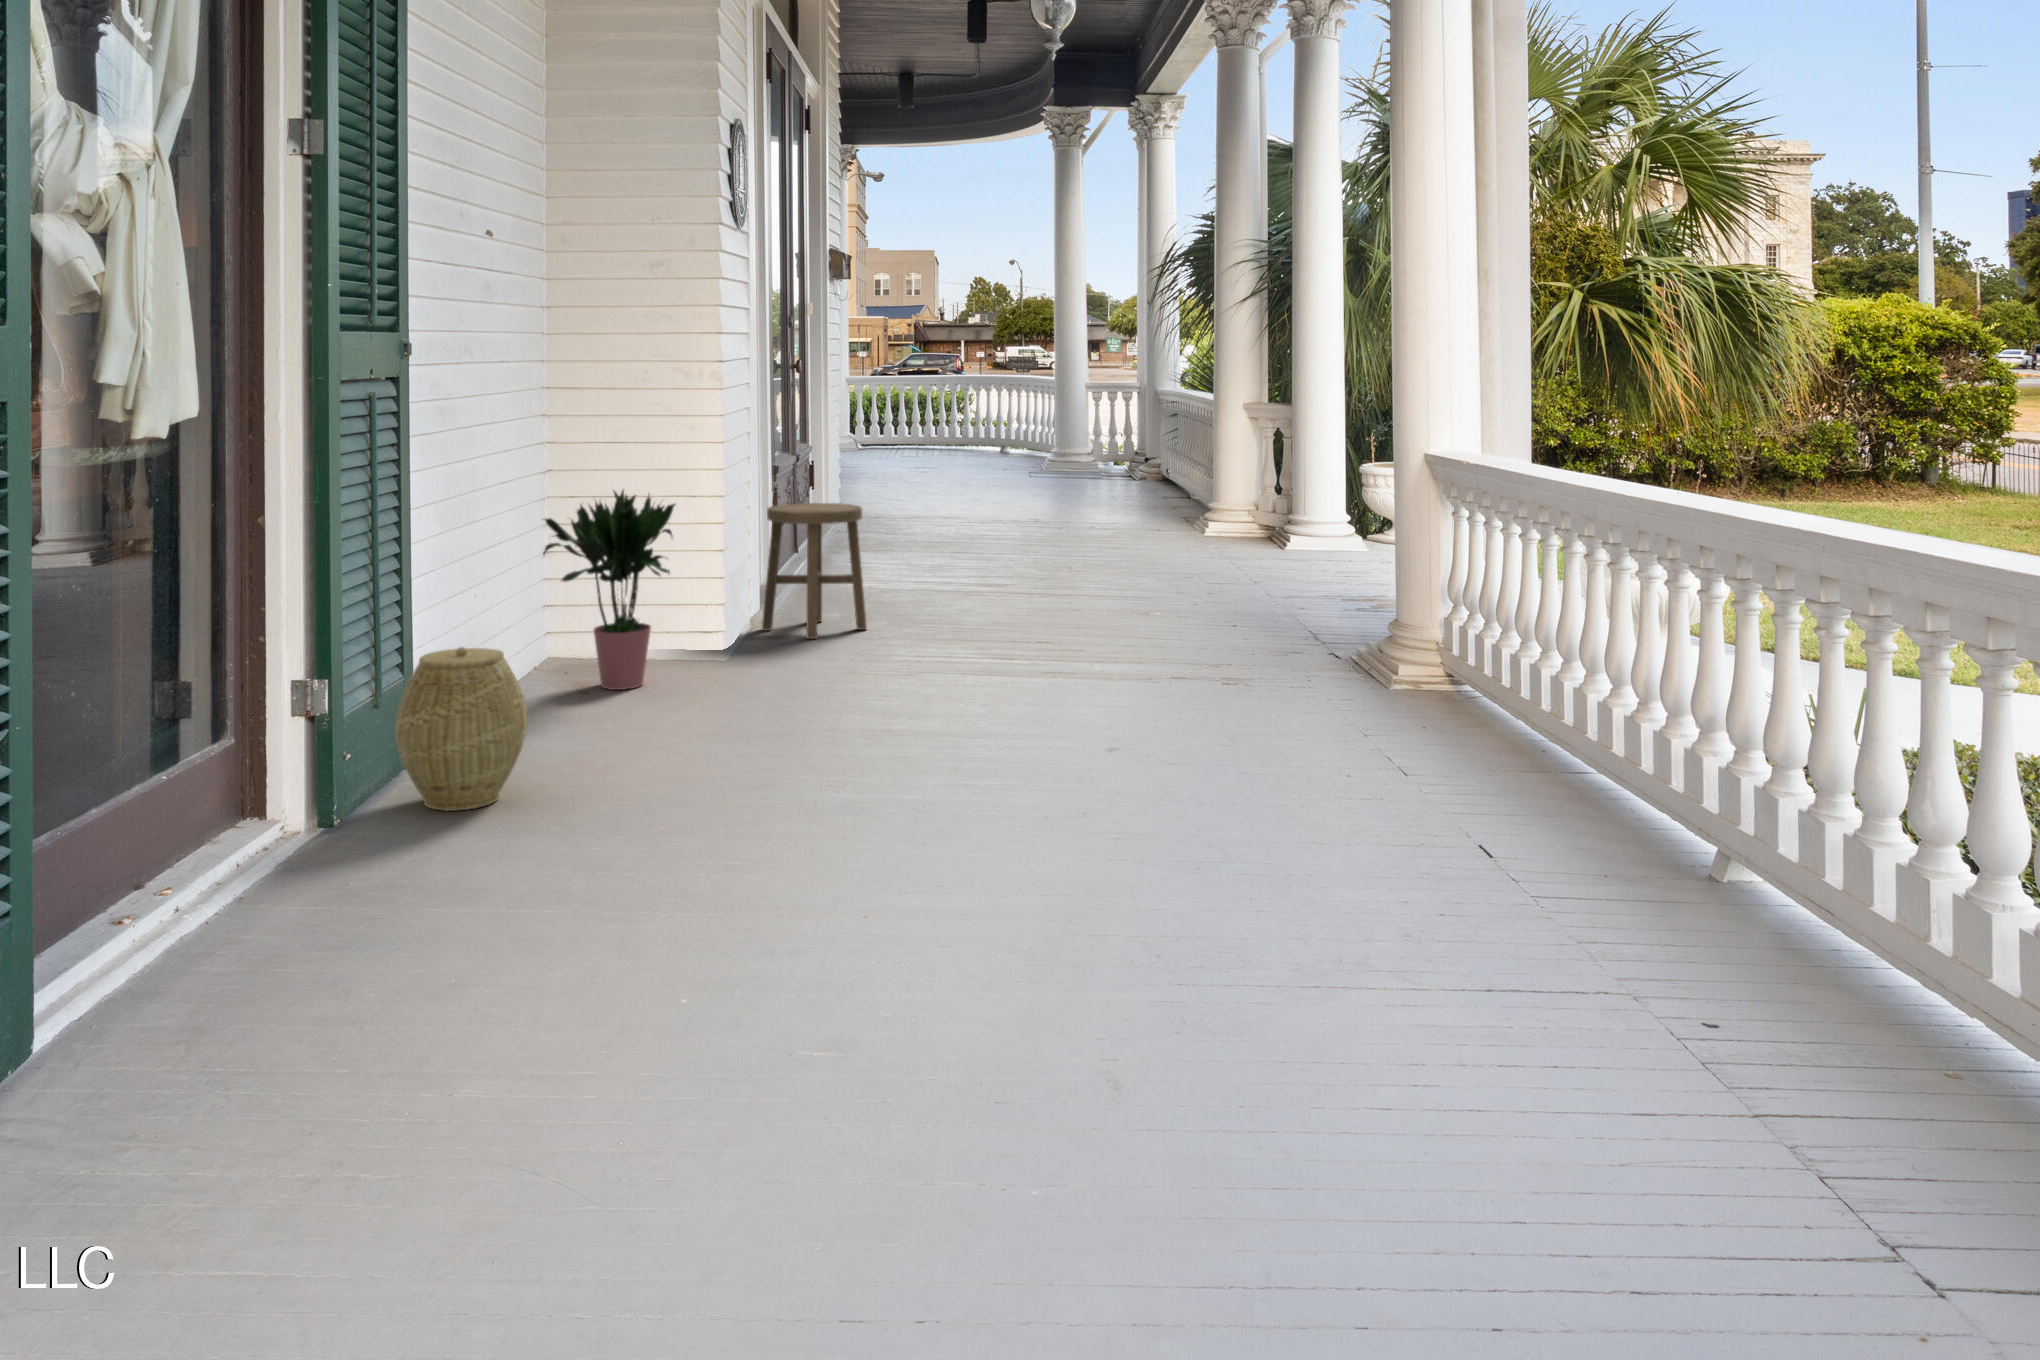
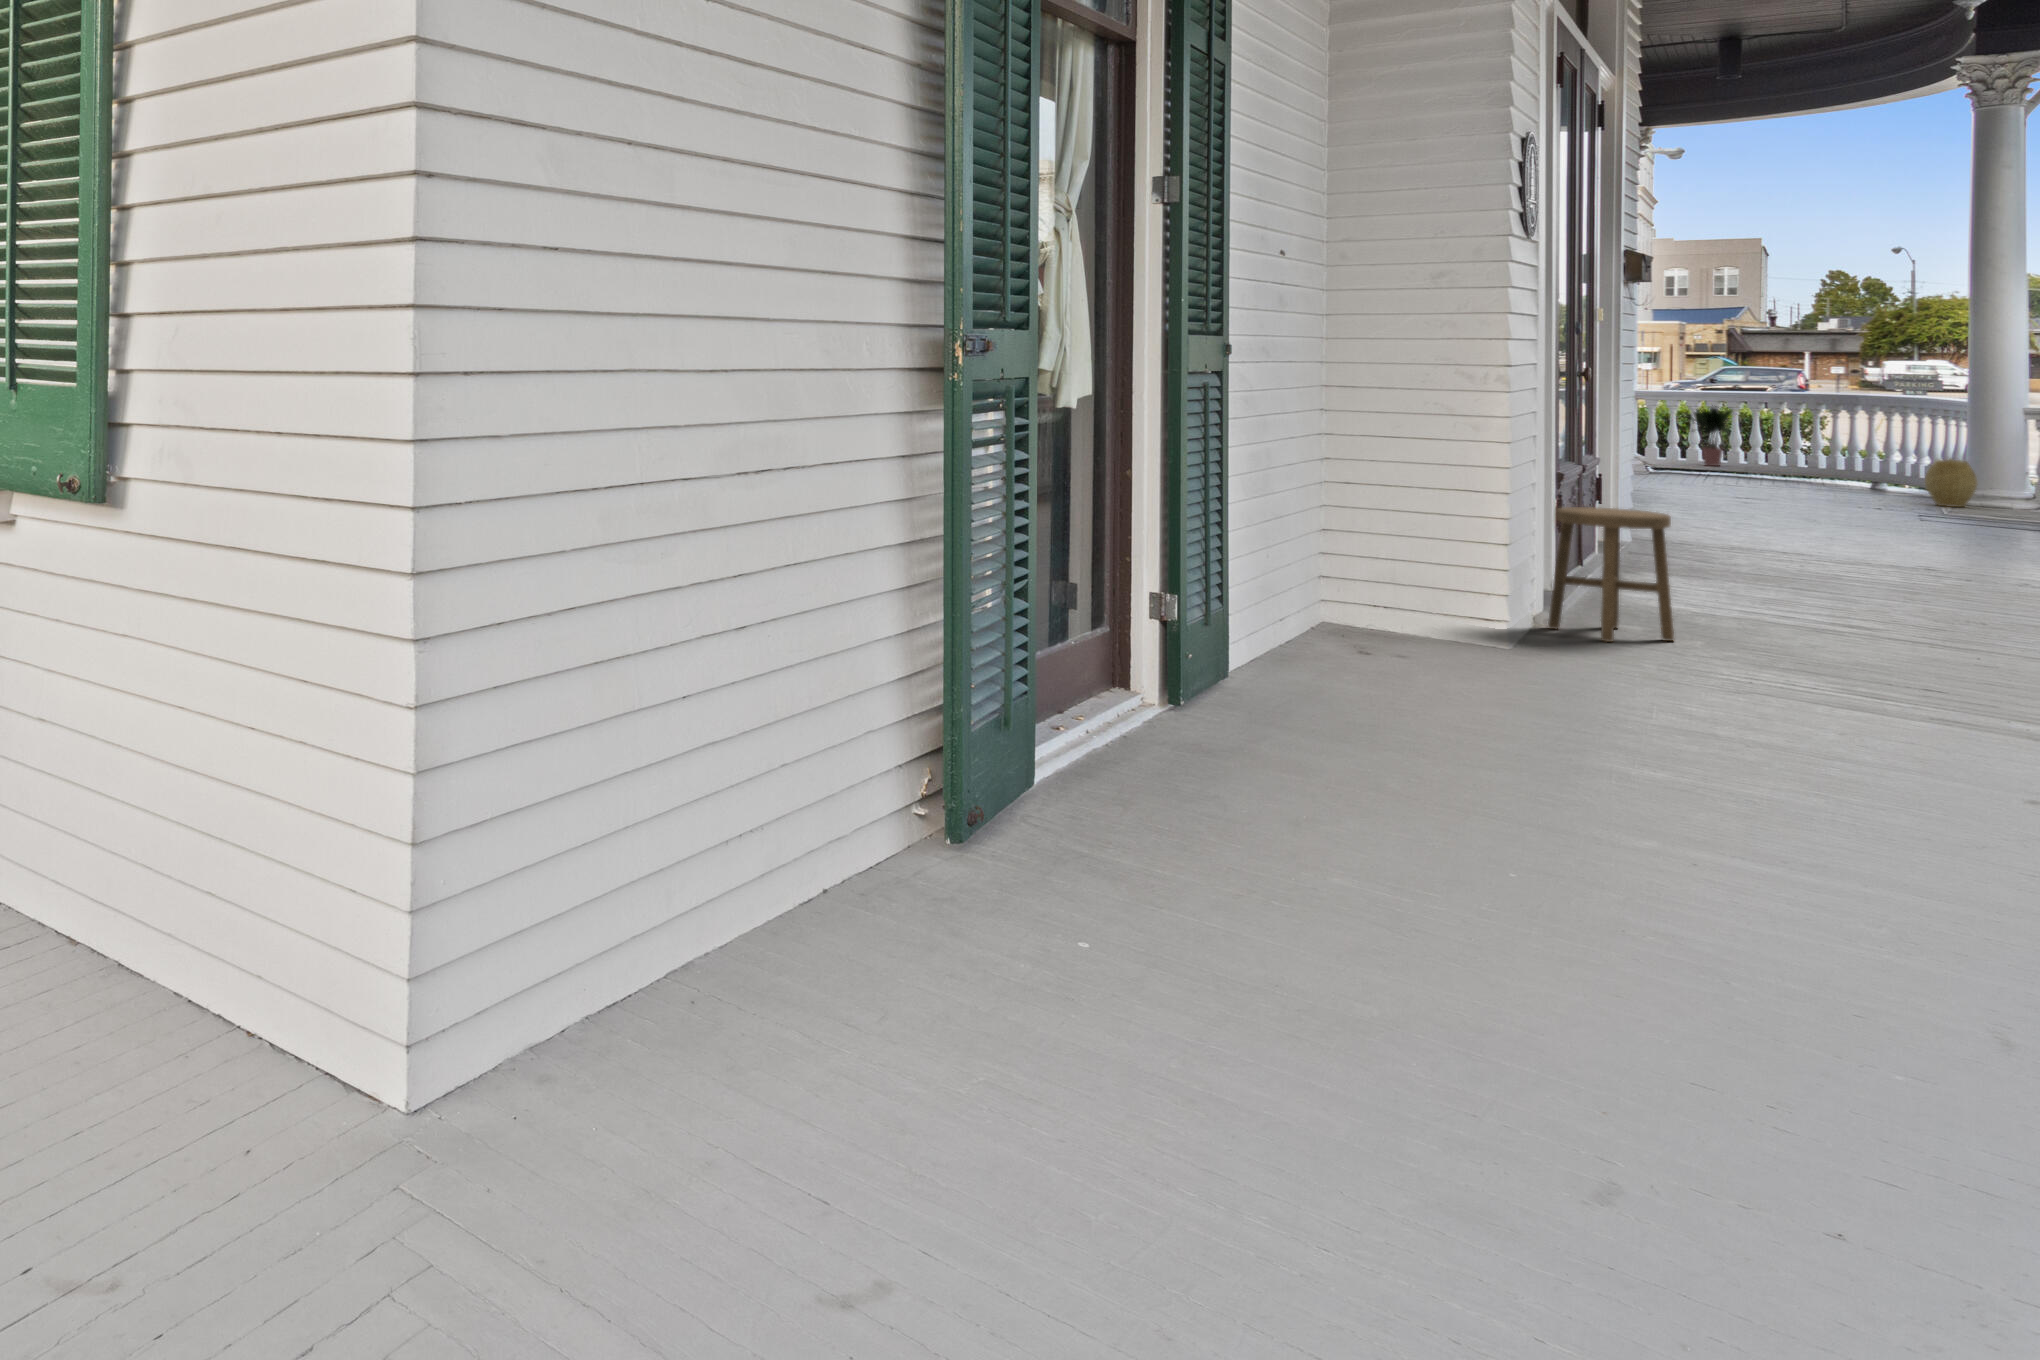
potted plant: present [543,491,675,690] -> present [1686,405,1732,466]
woven basket: present [395,647,527,811] -> present [1925,458,1978,507]

